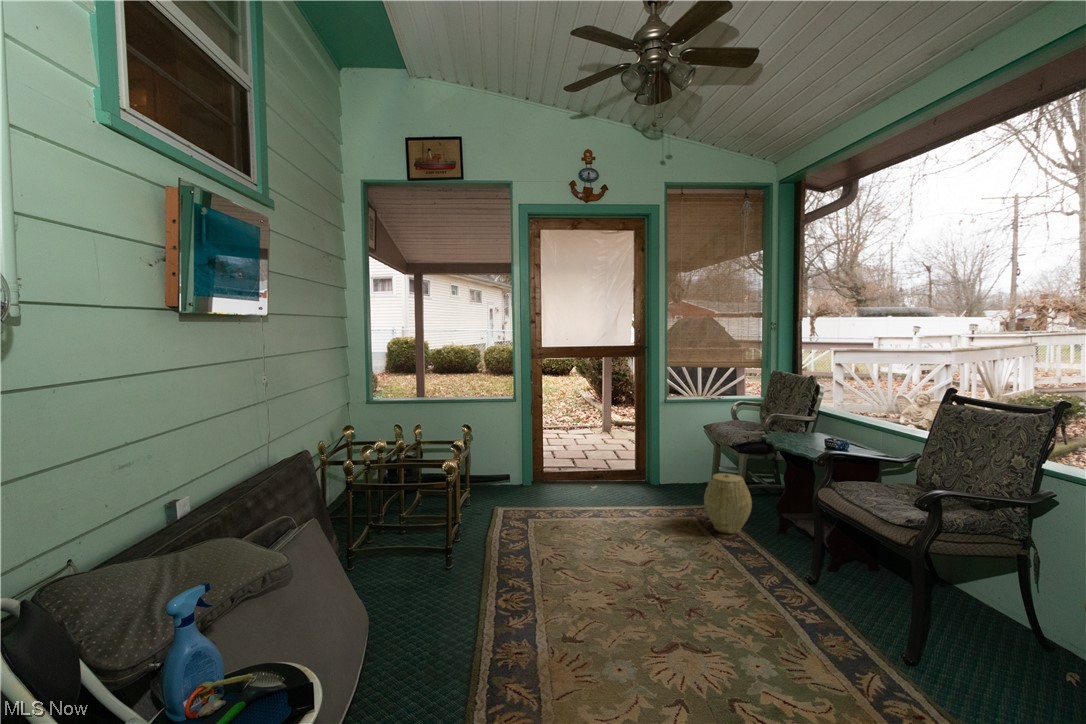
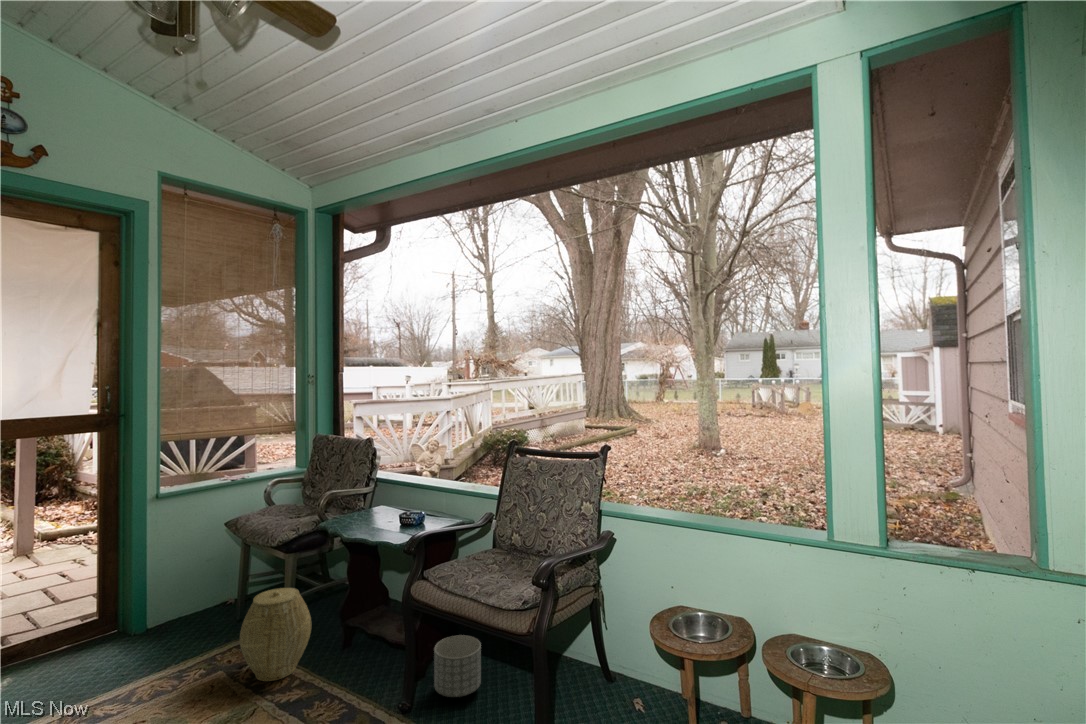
planter: none [840,546,888,596] -> present [434,635,481,697]

